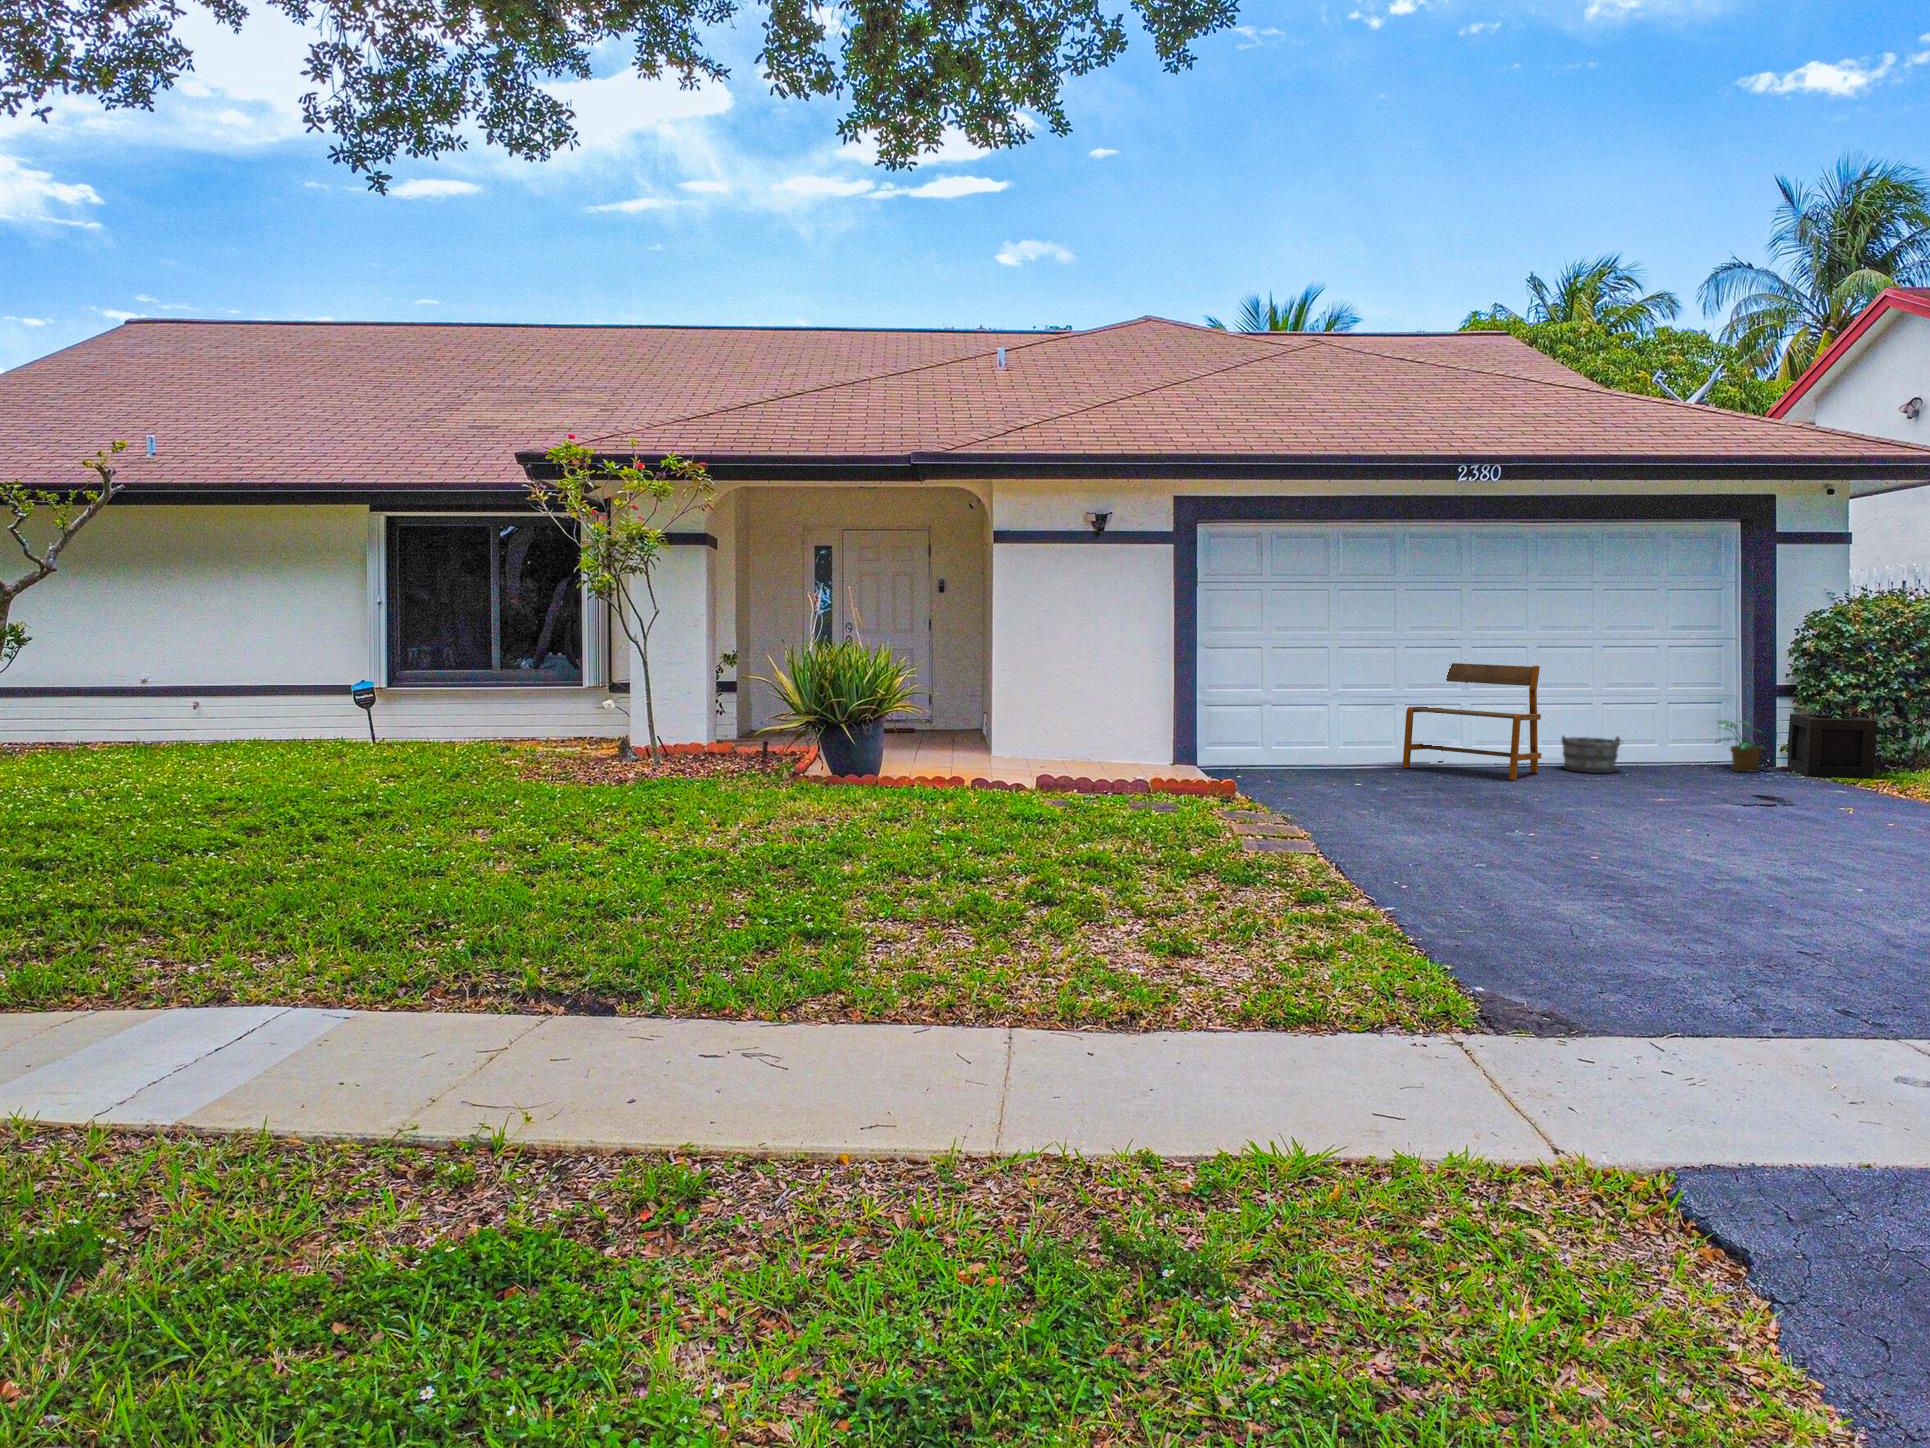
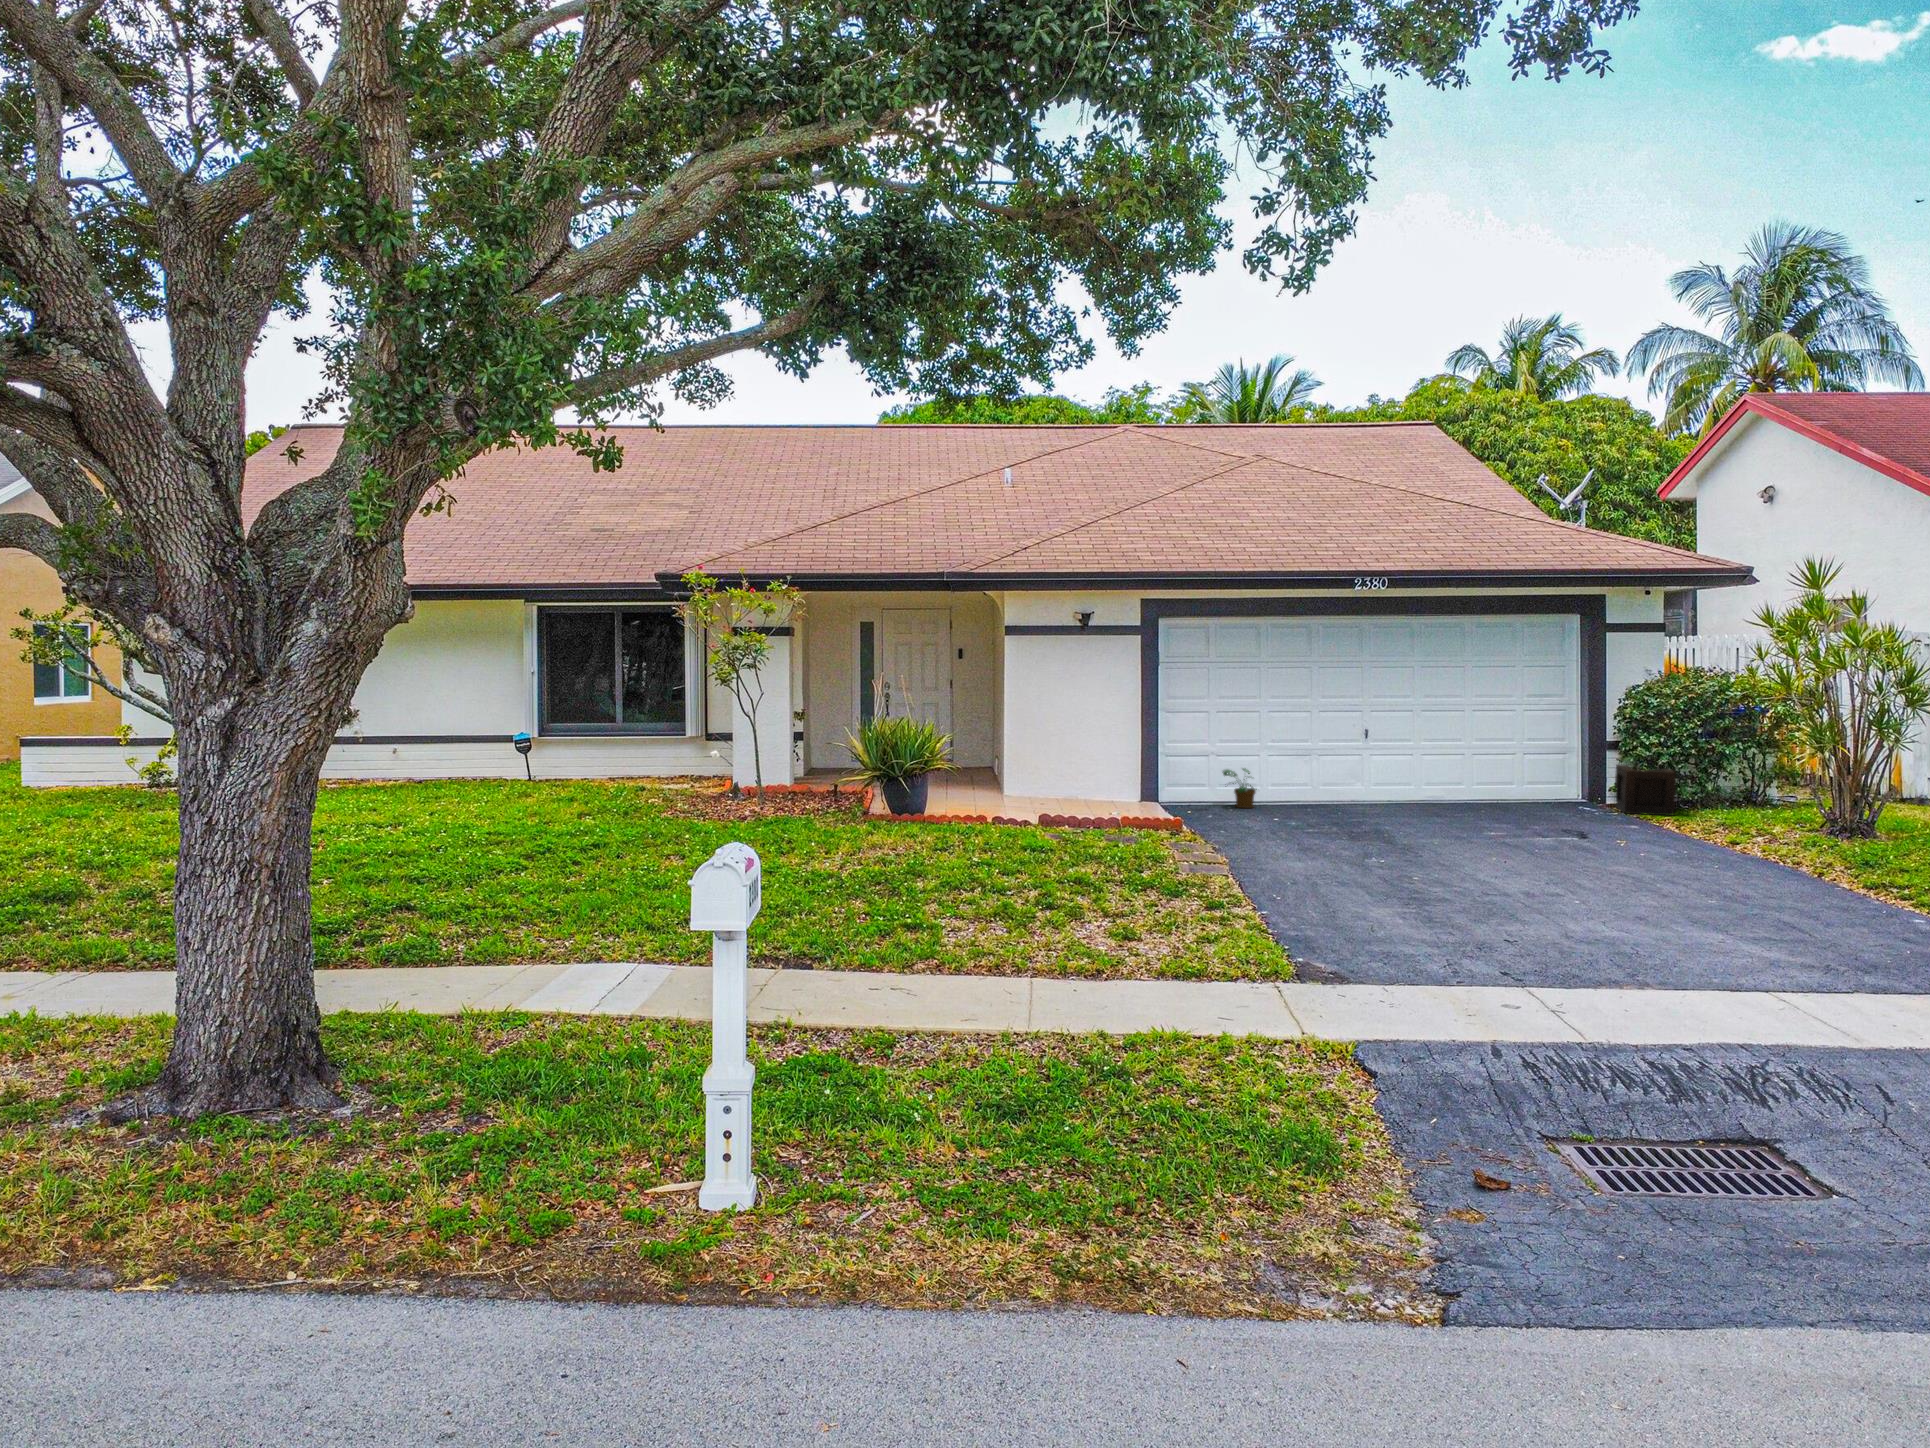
bench: present [1403,663,1541,780] -> none [1314,723,1418,816]
potted plant: present [1715,720,1765,772] -> present [1223,768,1257,808]
bucket: present [1561,736,1621,773] -> none [1436,780,1482,810]

